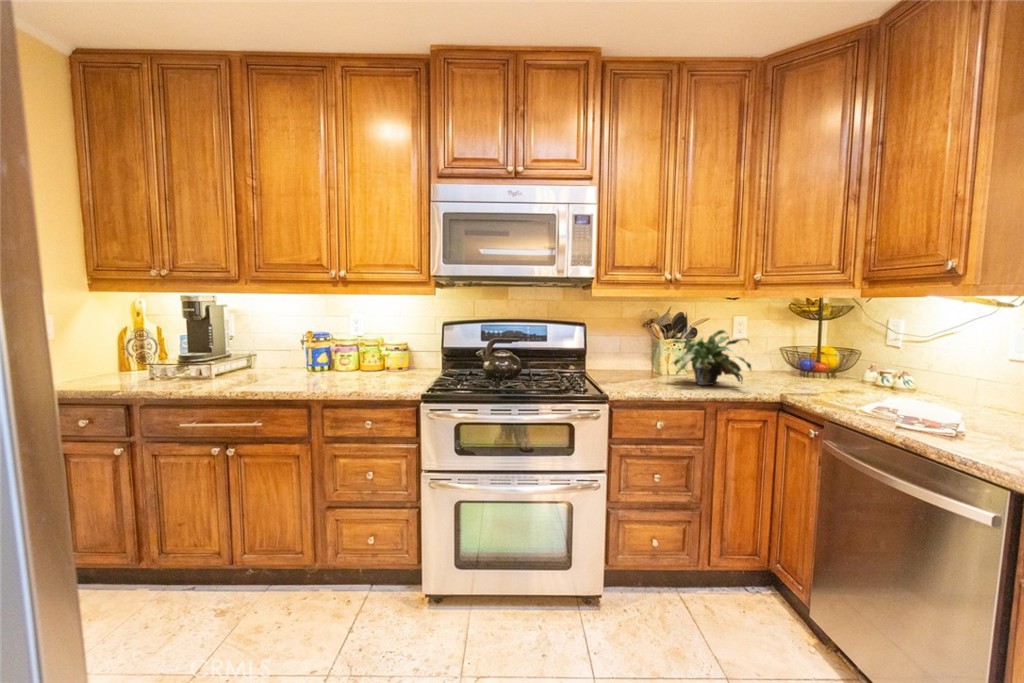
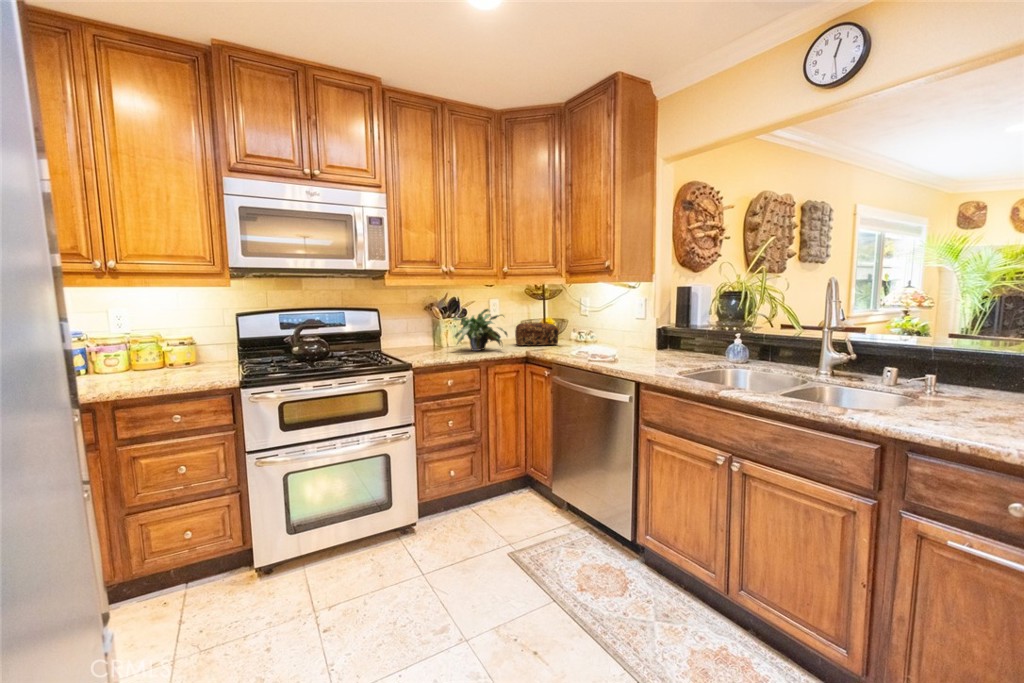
bread loaf: none [766,352,840,388] -> present [515,323,558,346]

